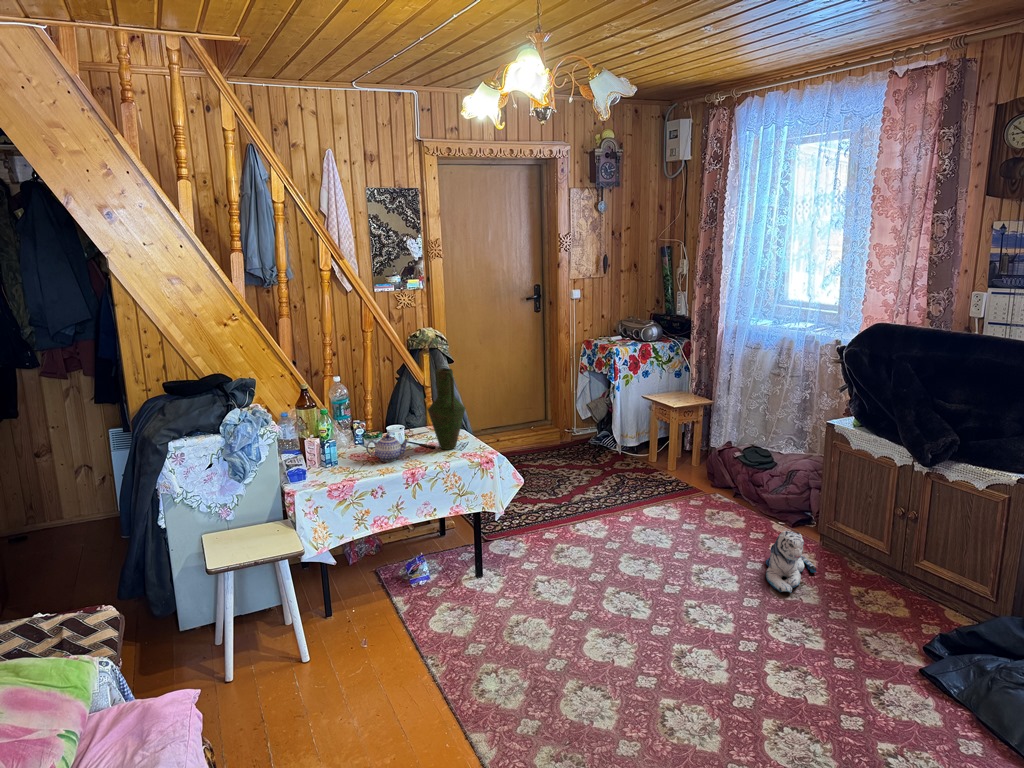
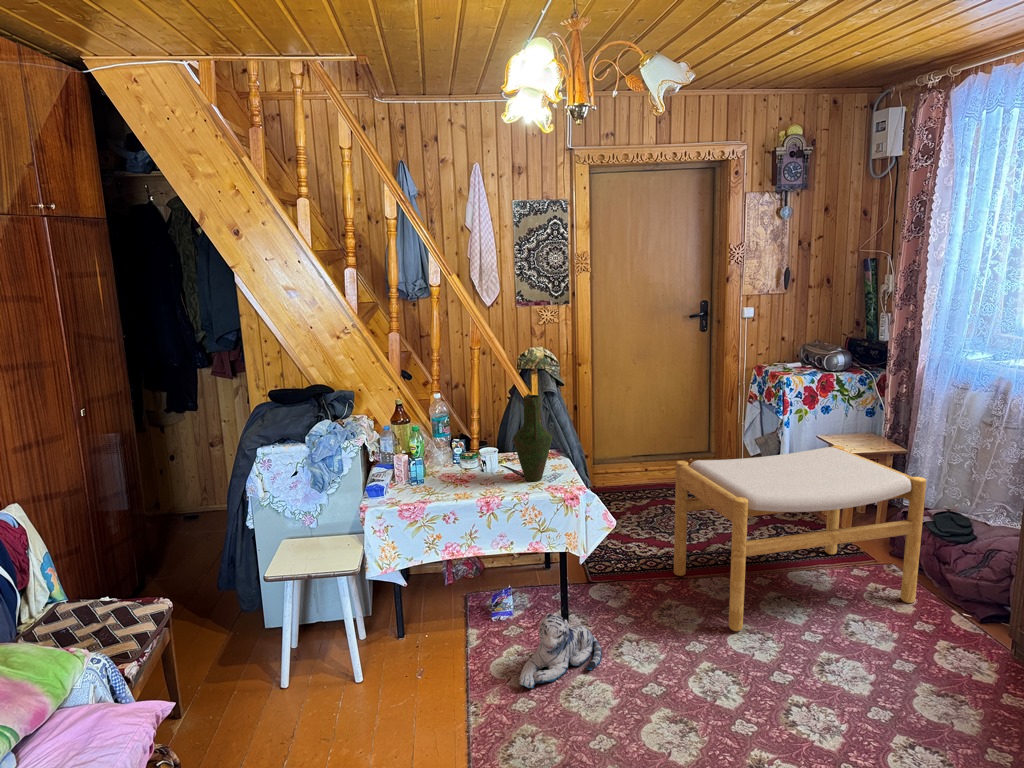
footstool: none [555,400,747,560] -> present [674,445,926,631]
teapot: present [366,434,409,461] -> none [445,459,488,488]
plush toy: present [765,531,816,593] -> present [519,613,602,688]

